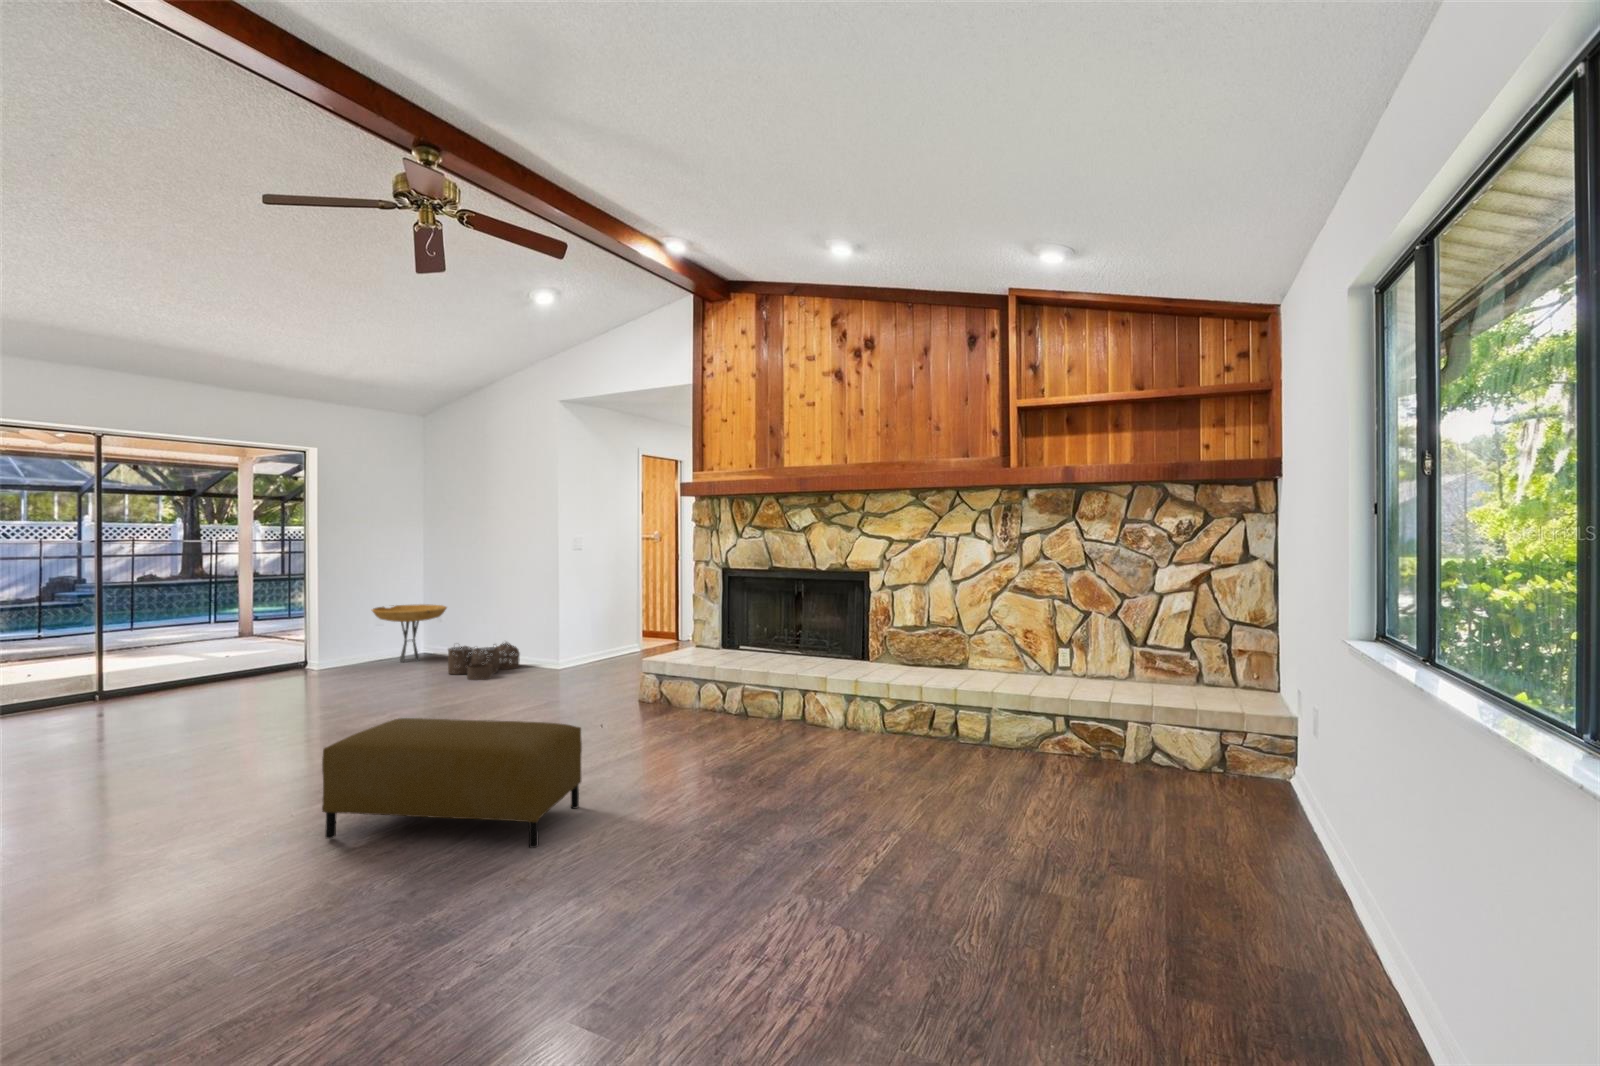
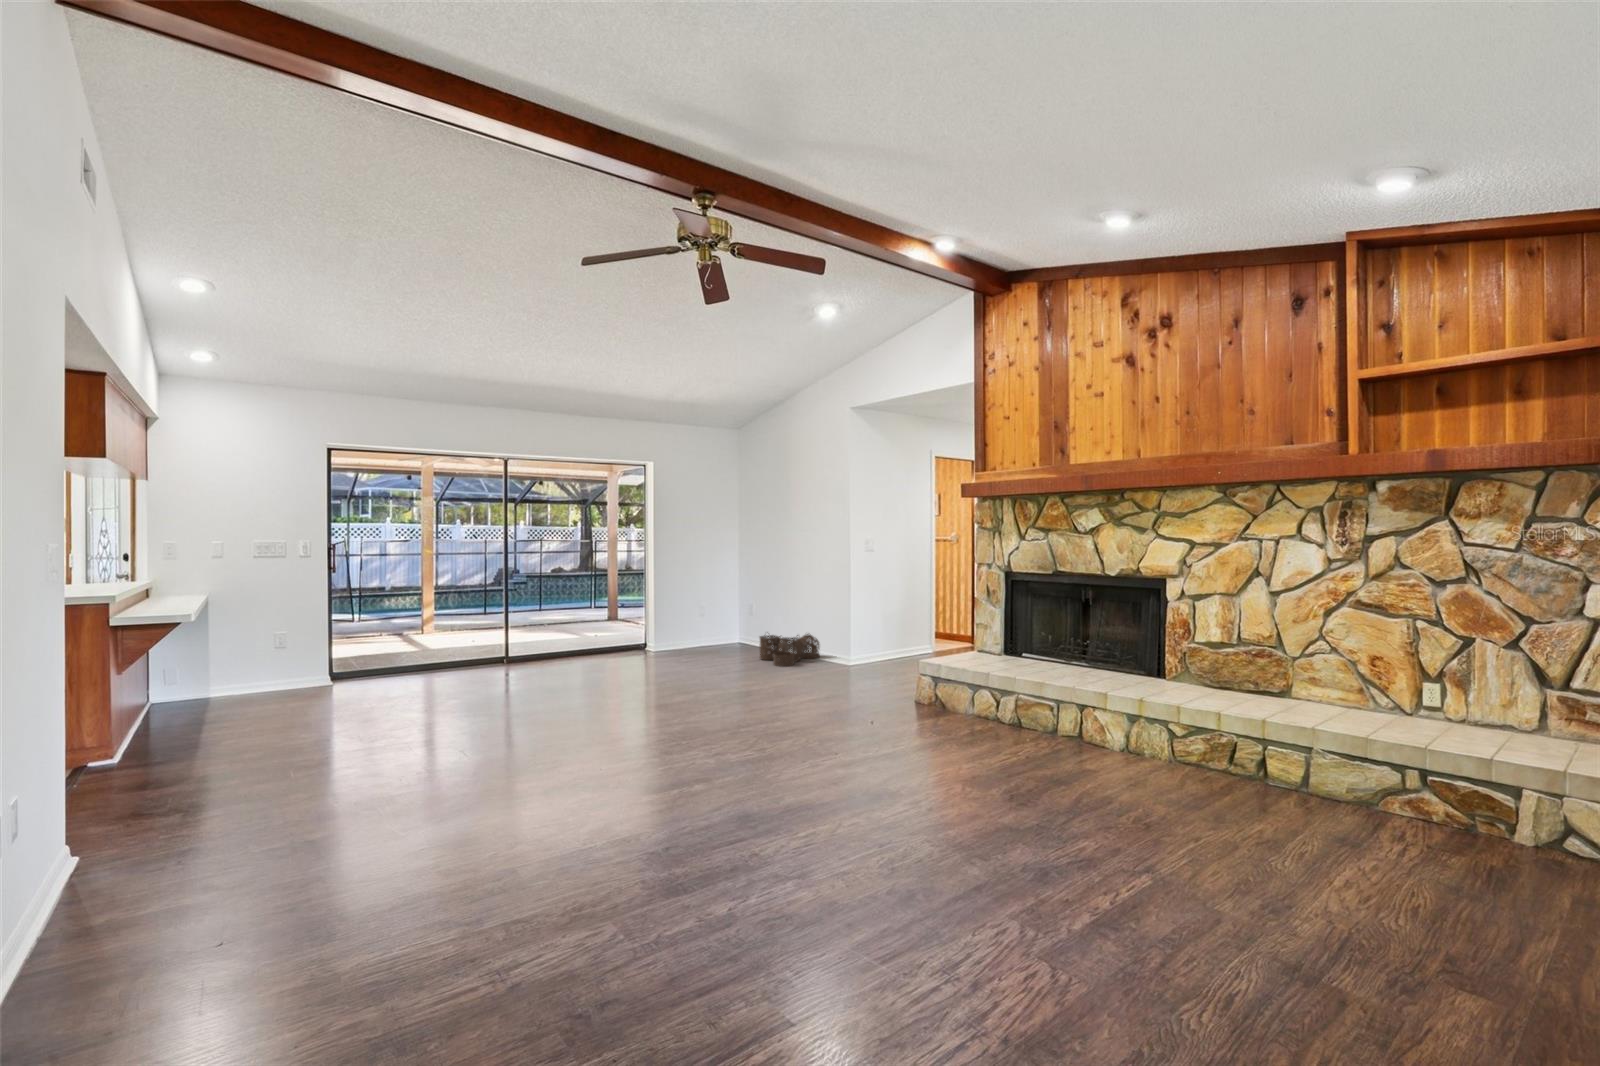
side table: present [372,604,447,662] -> none [704,596,764,646]
ottoman: present [322,718,582,848] -> none [624,695,831,826]

